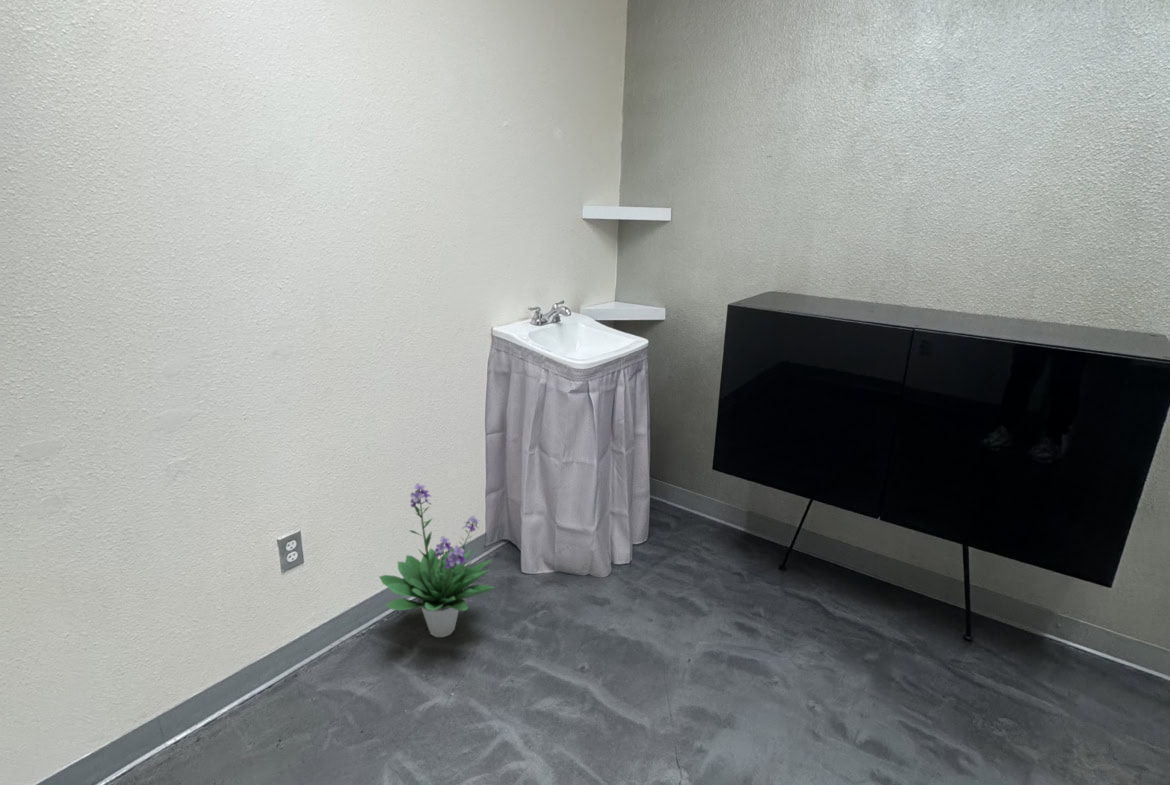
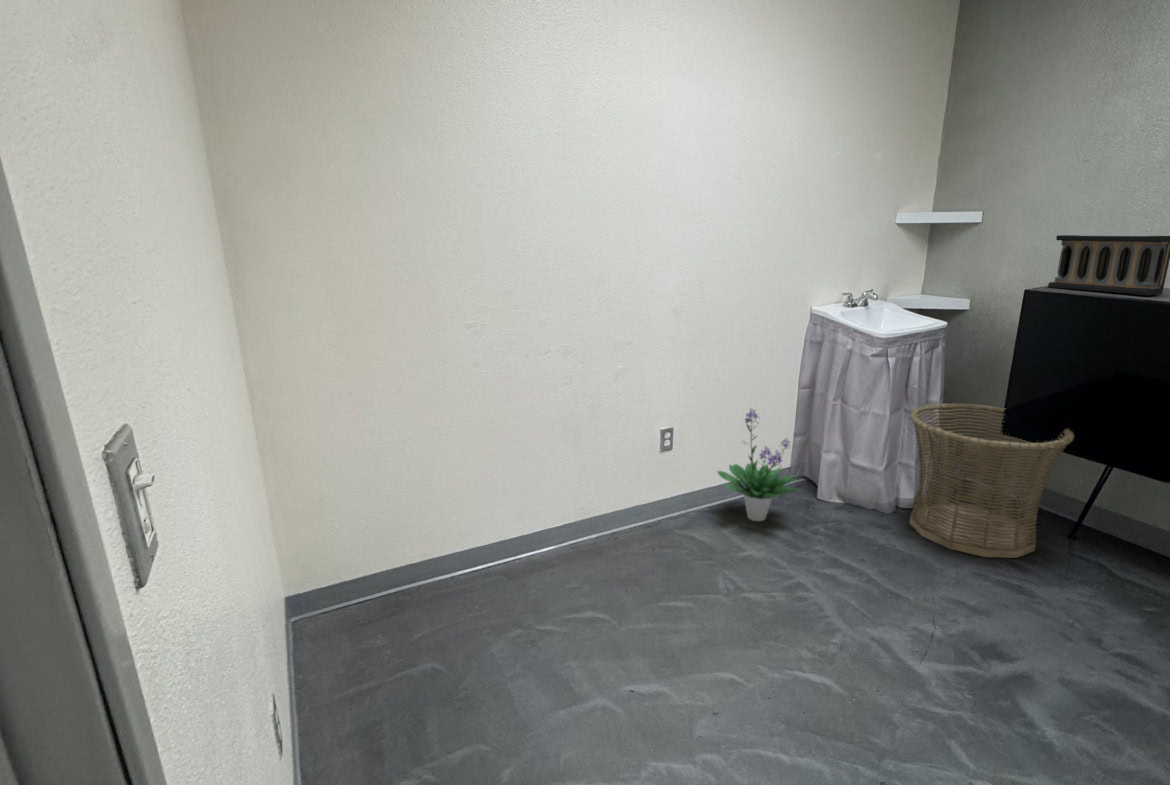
speaker: none [749,239,868,310] -> present [1048,235,1170,295]
basket: none [619,434,791,630] -> present [909,403,1074,558]

